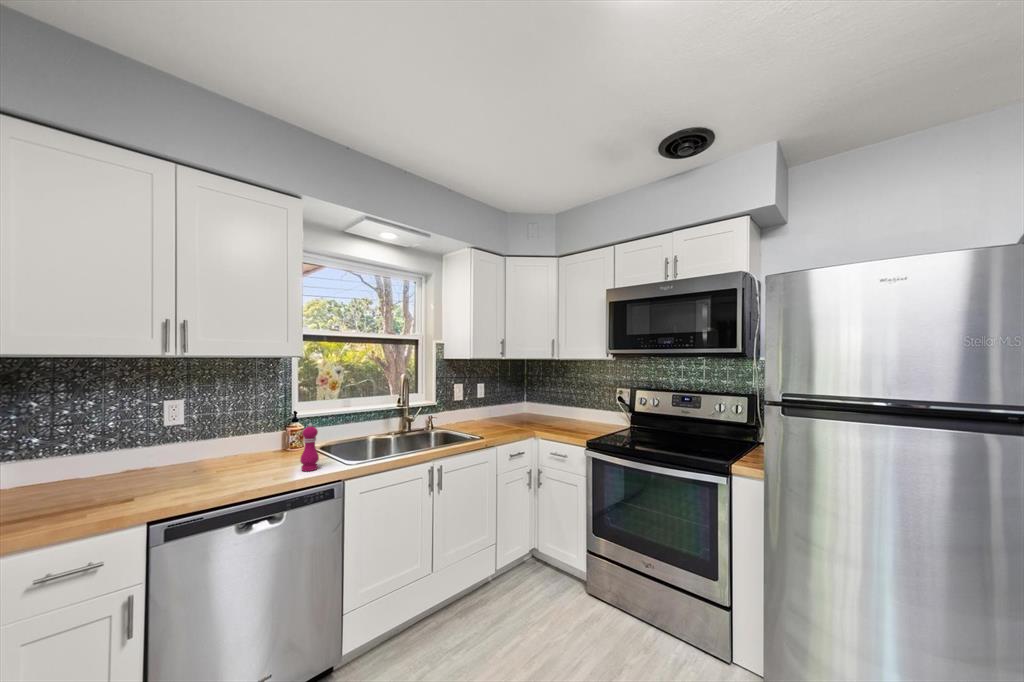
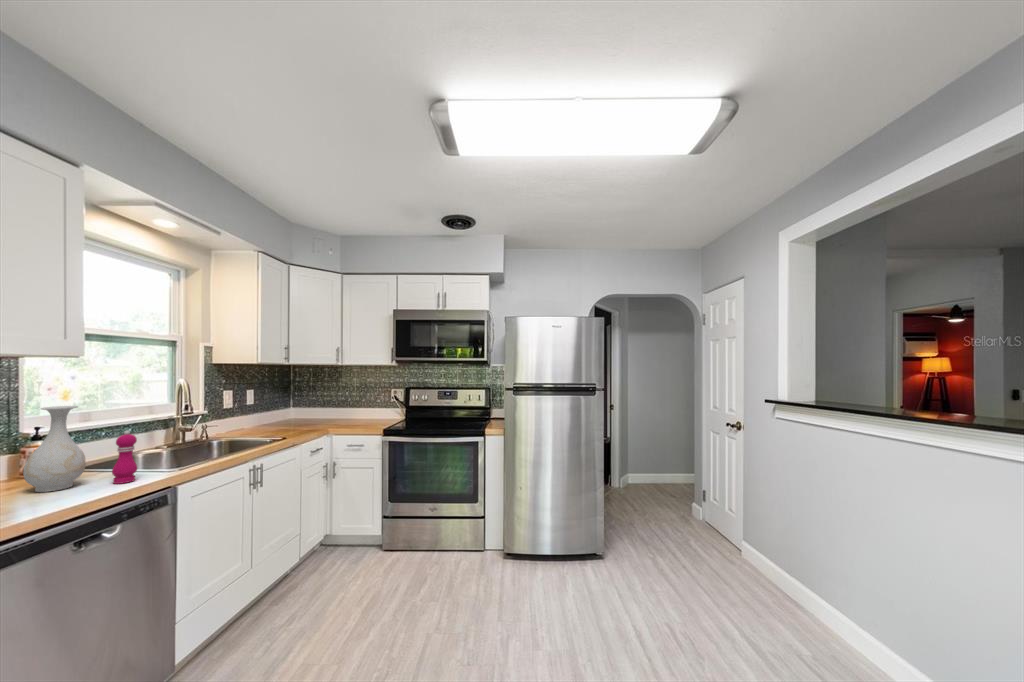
vase: none [252,397,292,469] -> present [23,406,86,492]

